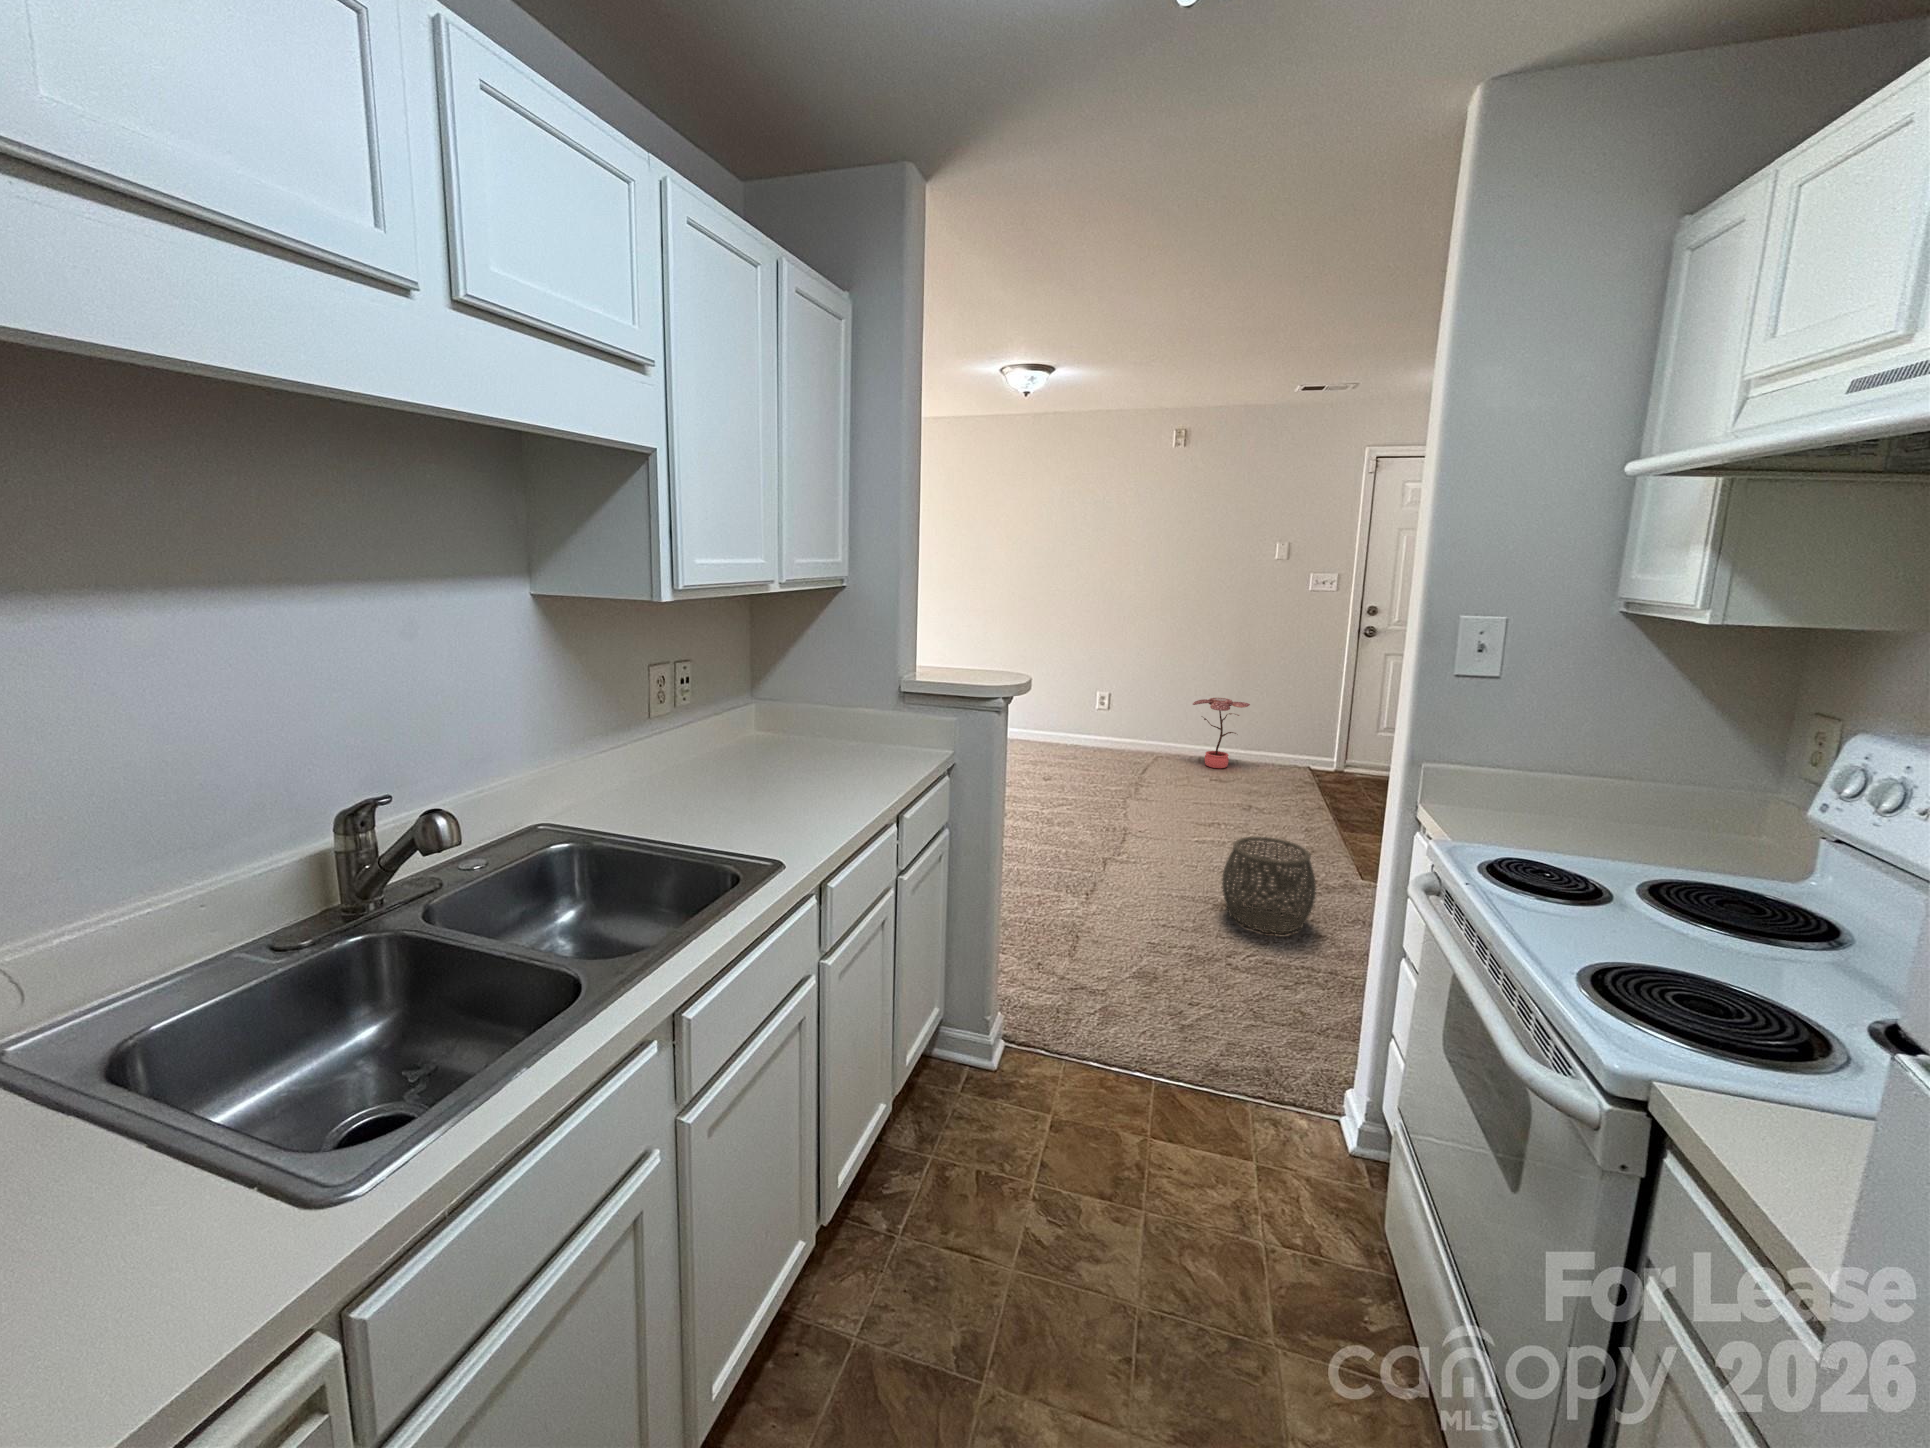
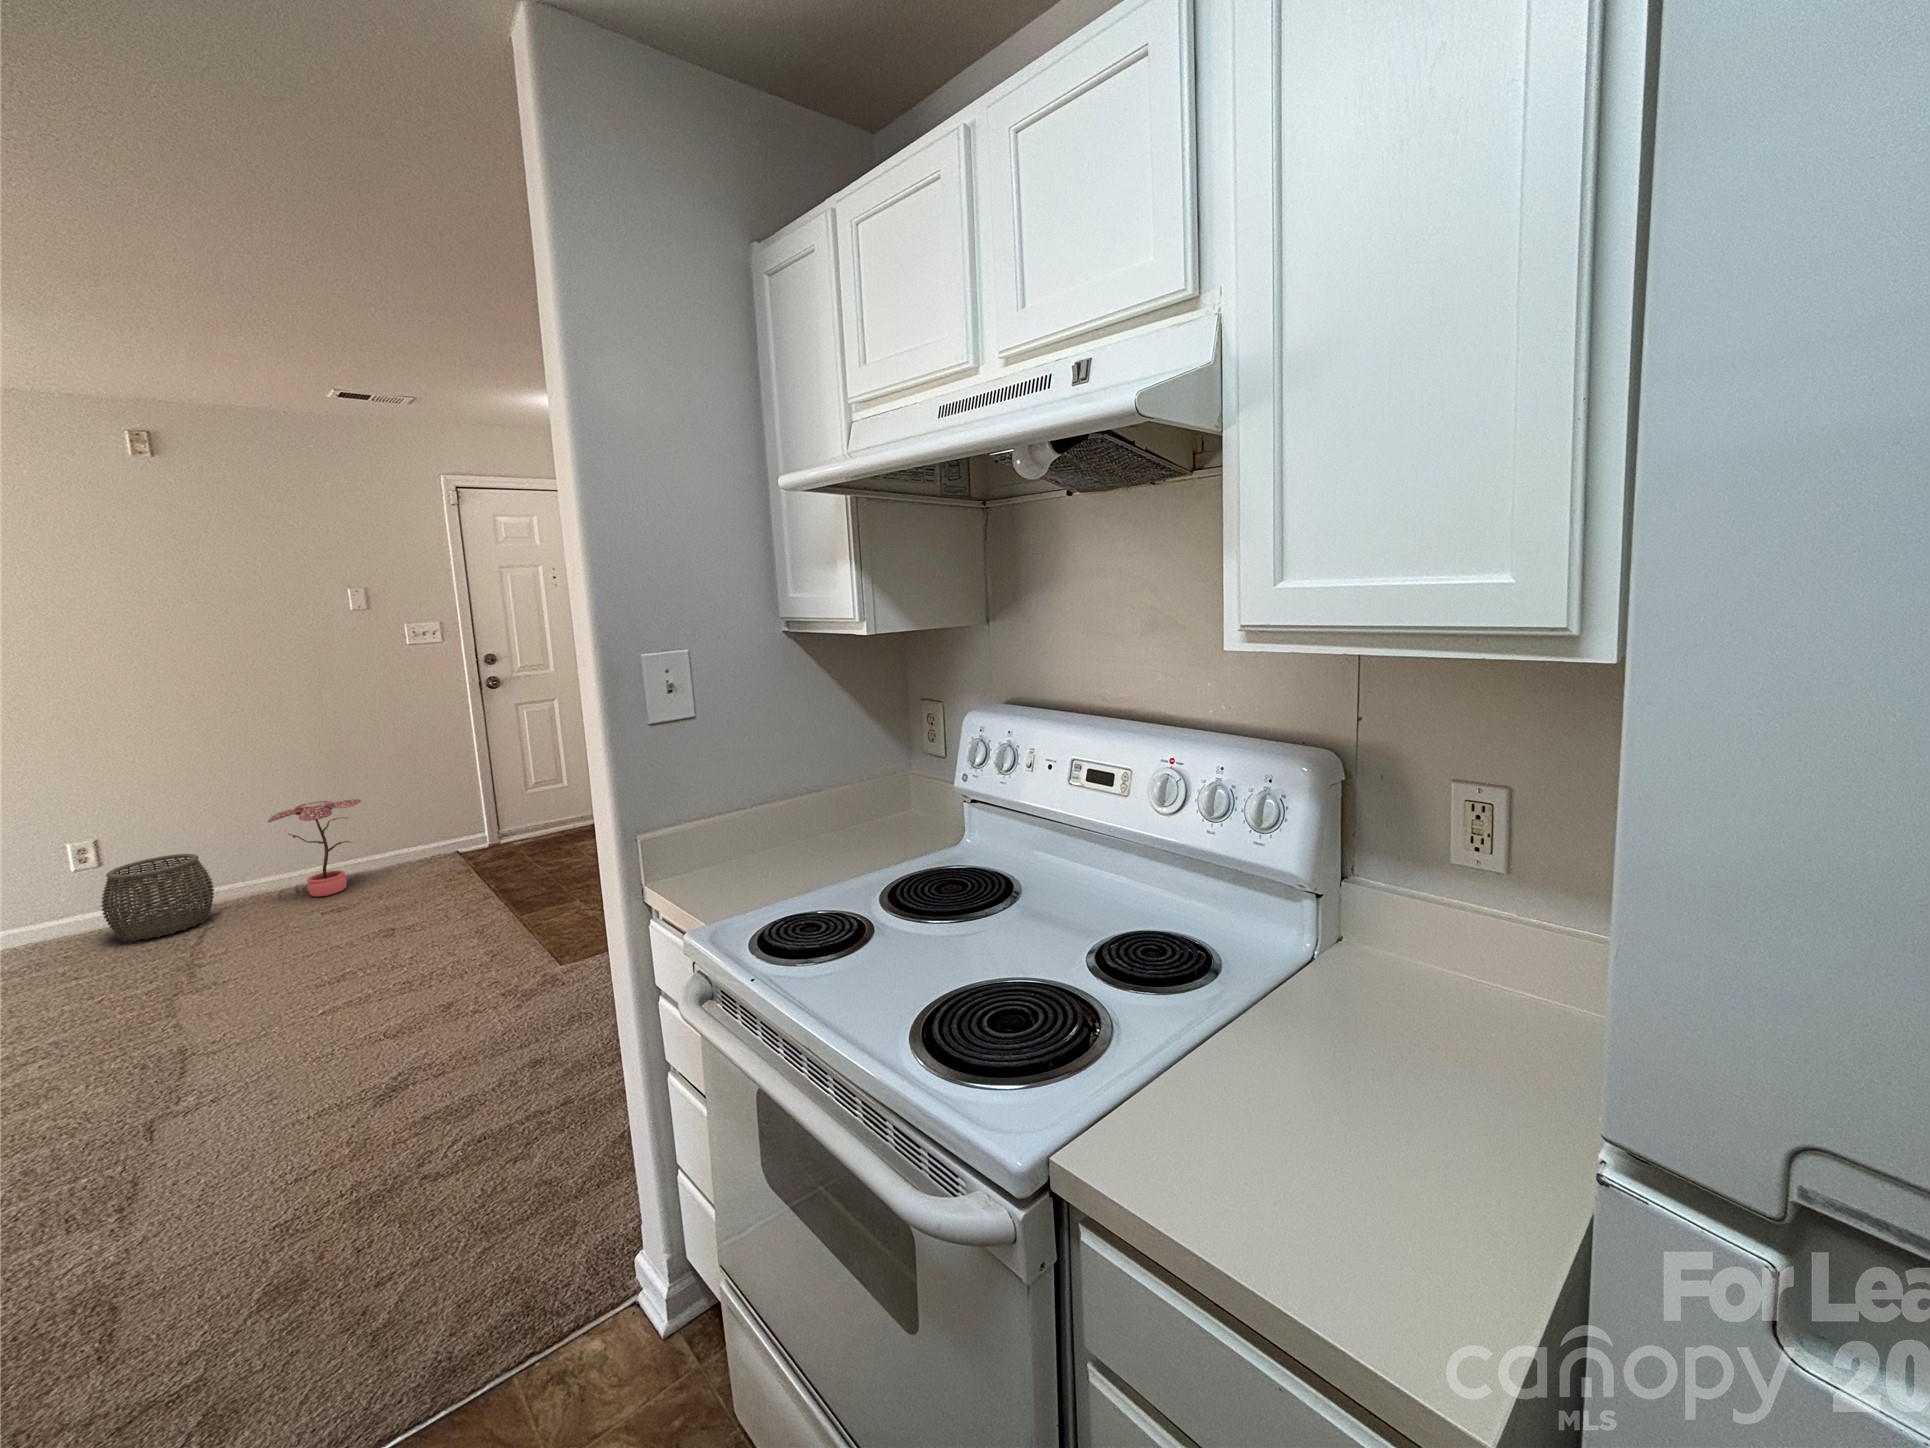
woven basket: present [1222,837,1316,933] -> present [101,854,214,941]

